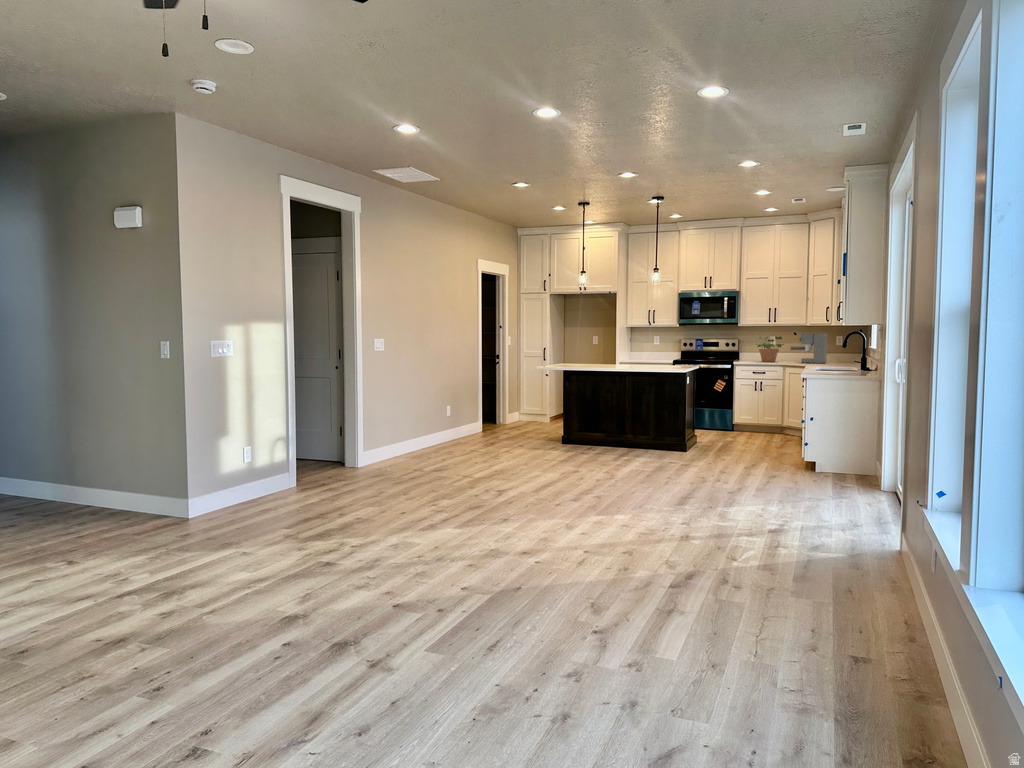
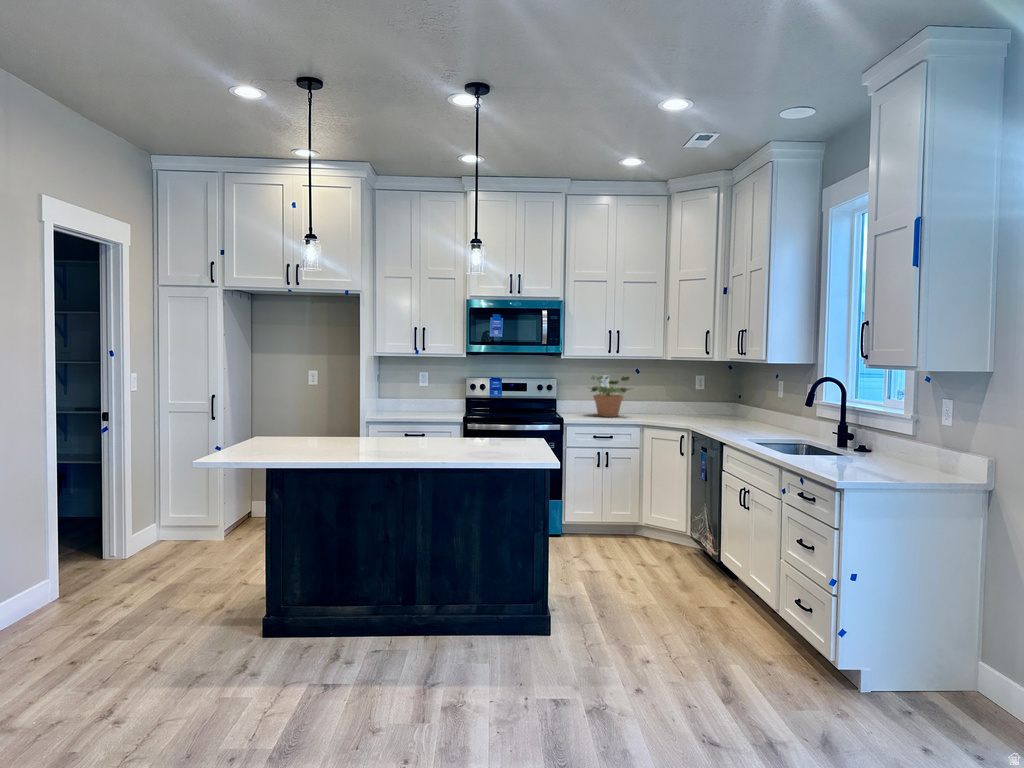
coffee maker: present [791,333,827,363] -> none [648,373,703,421]

